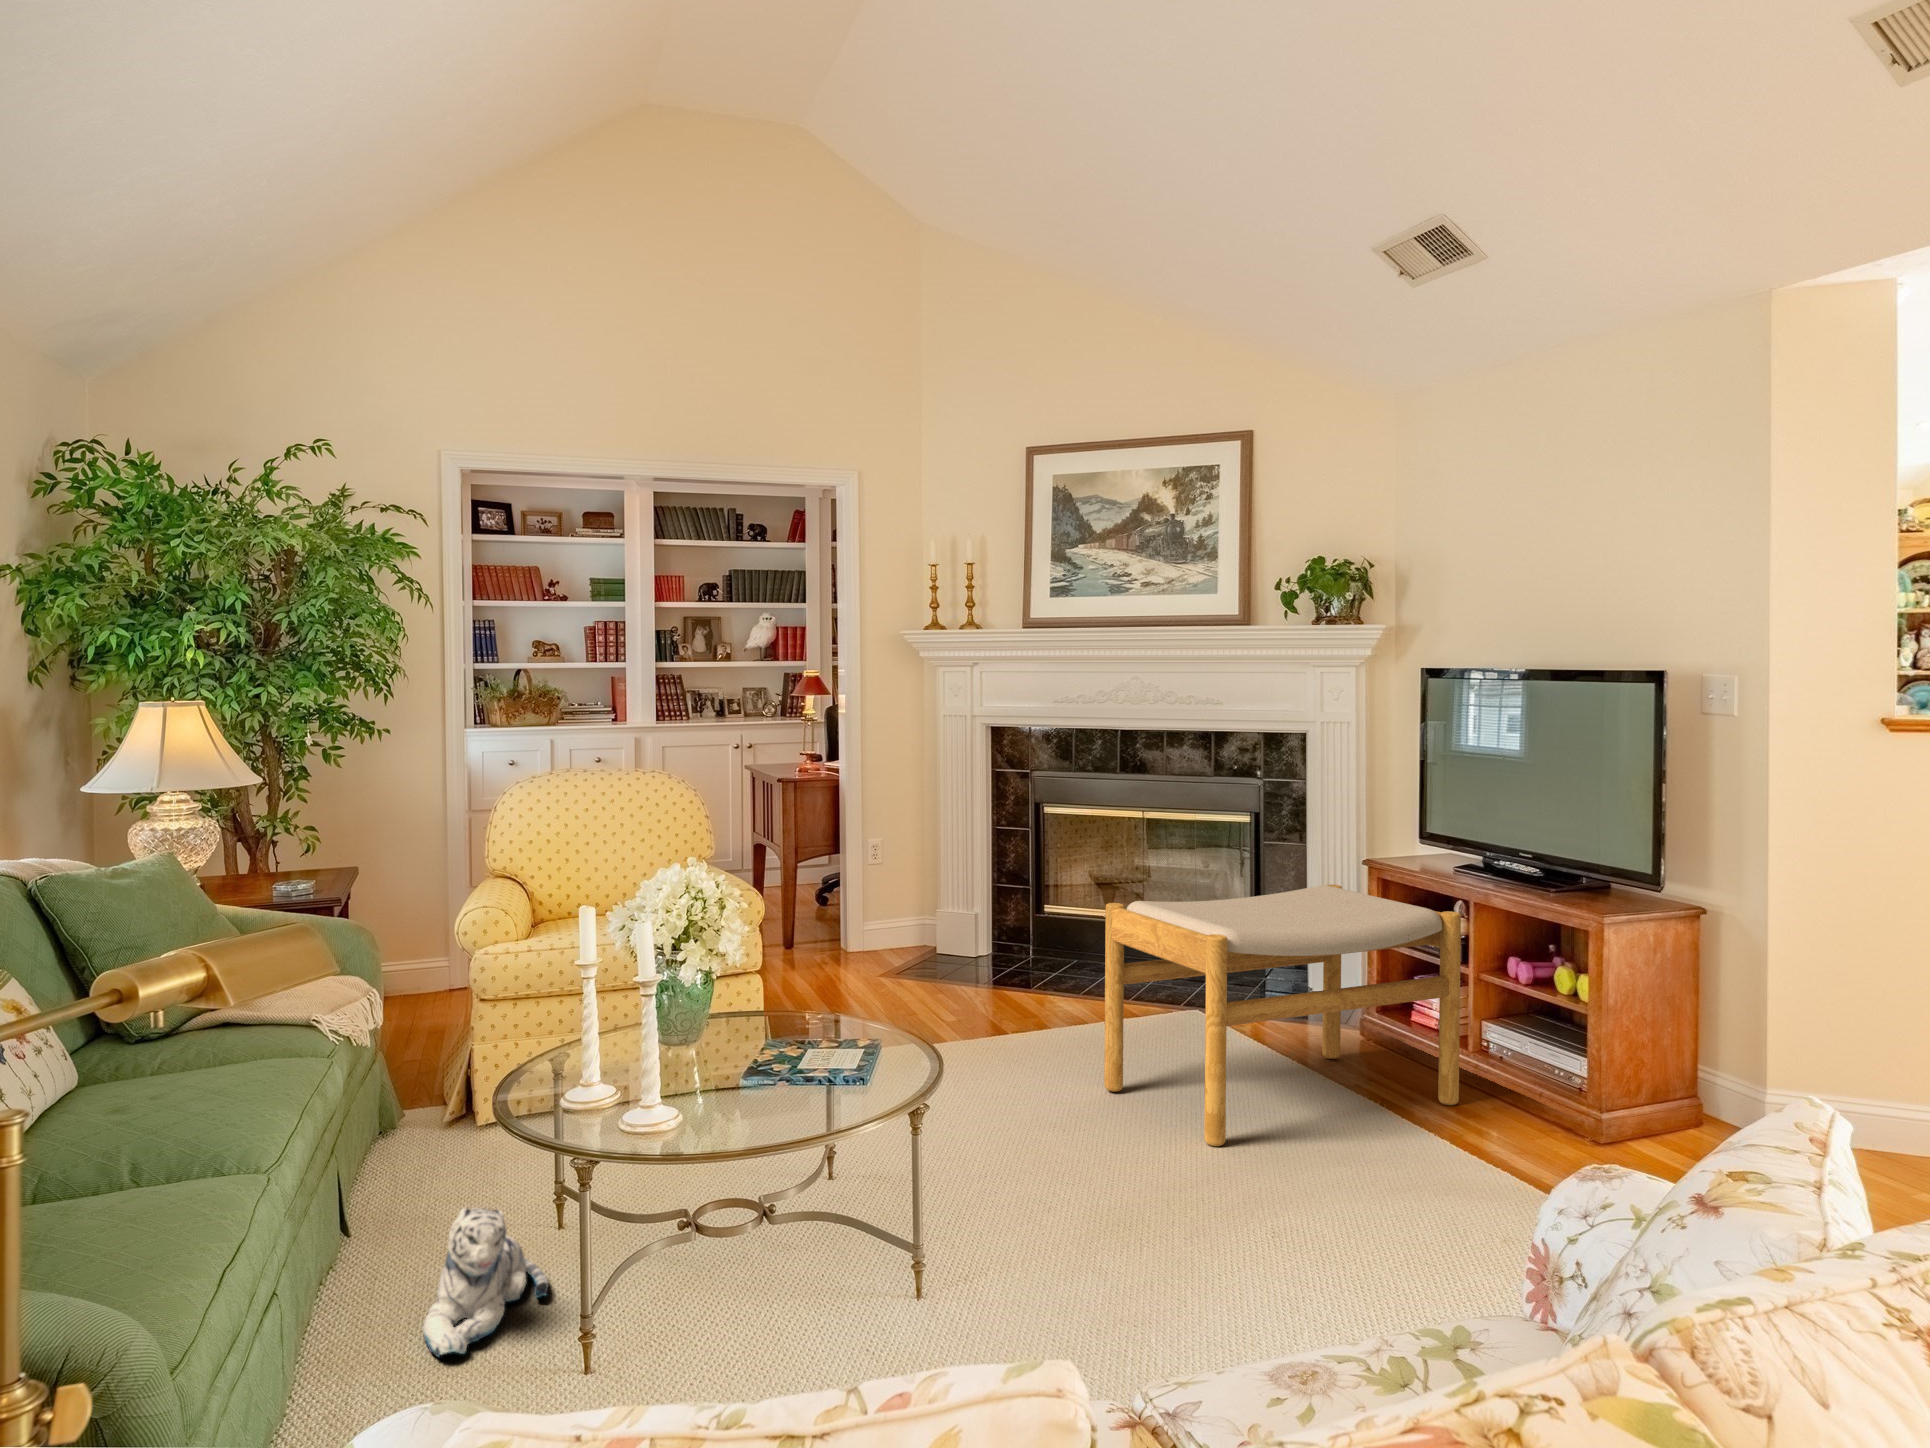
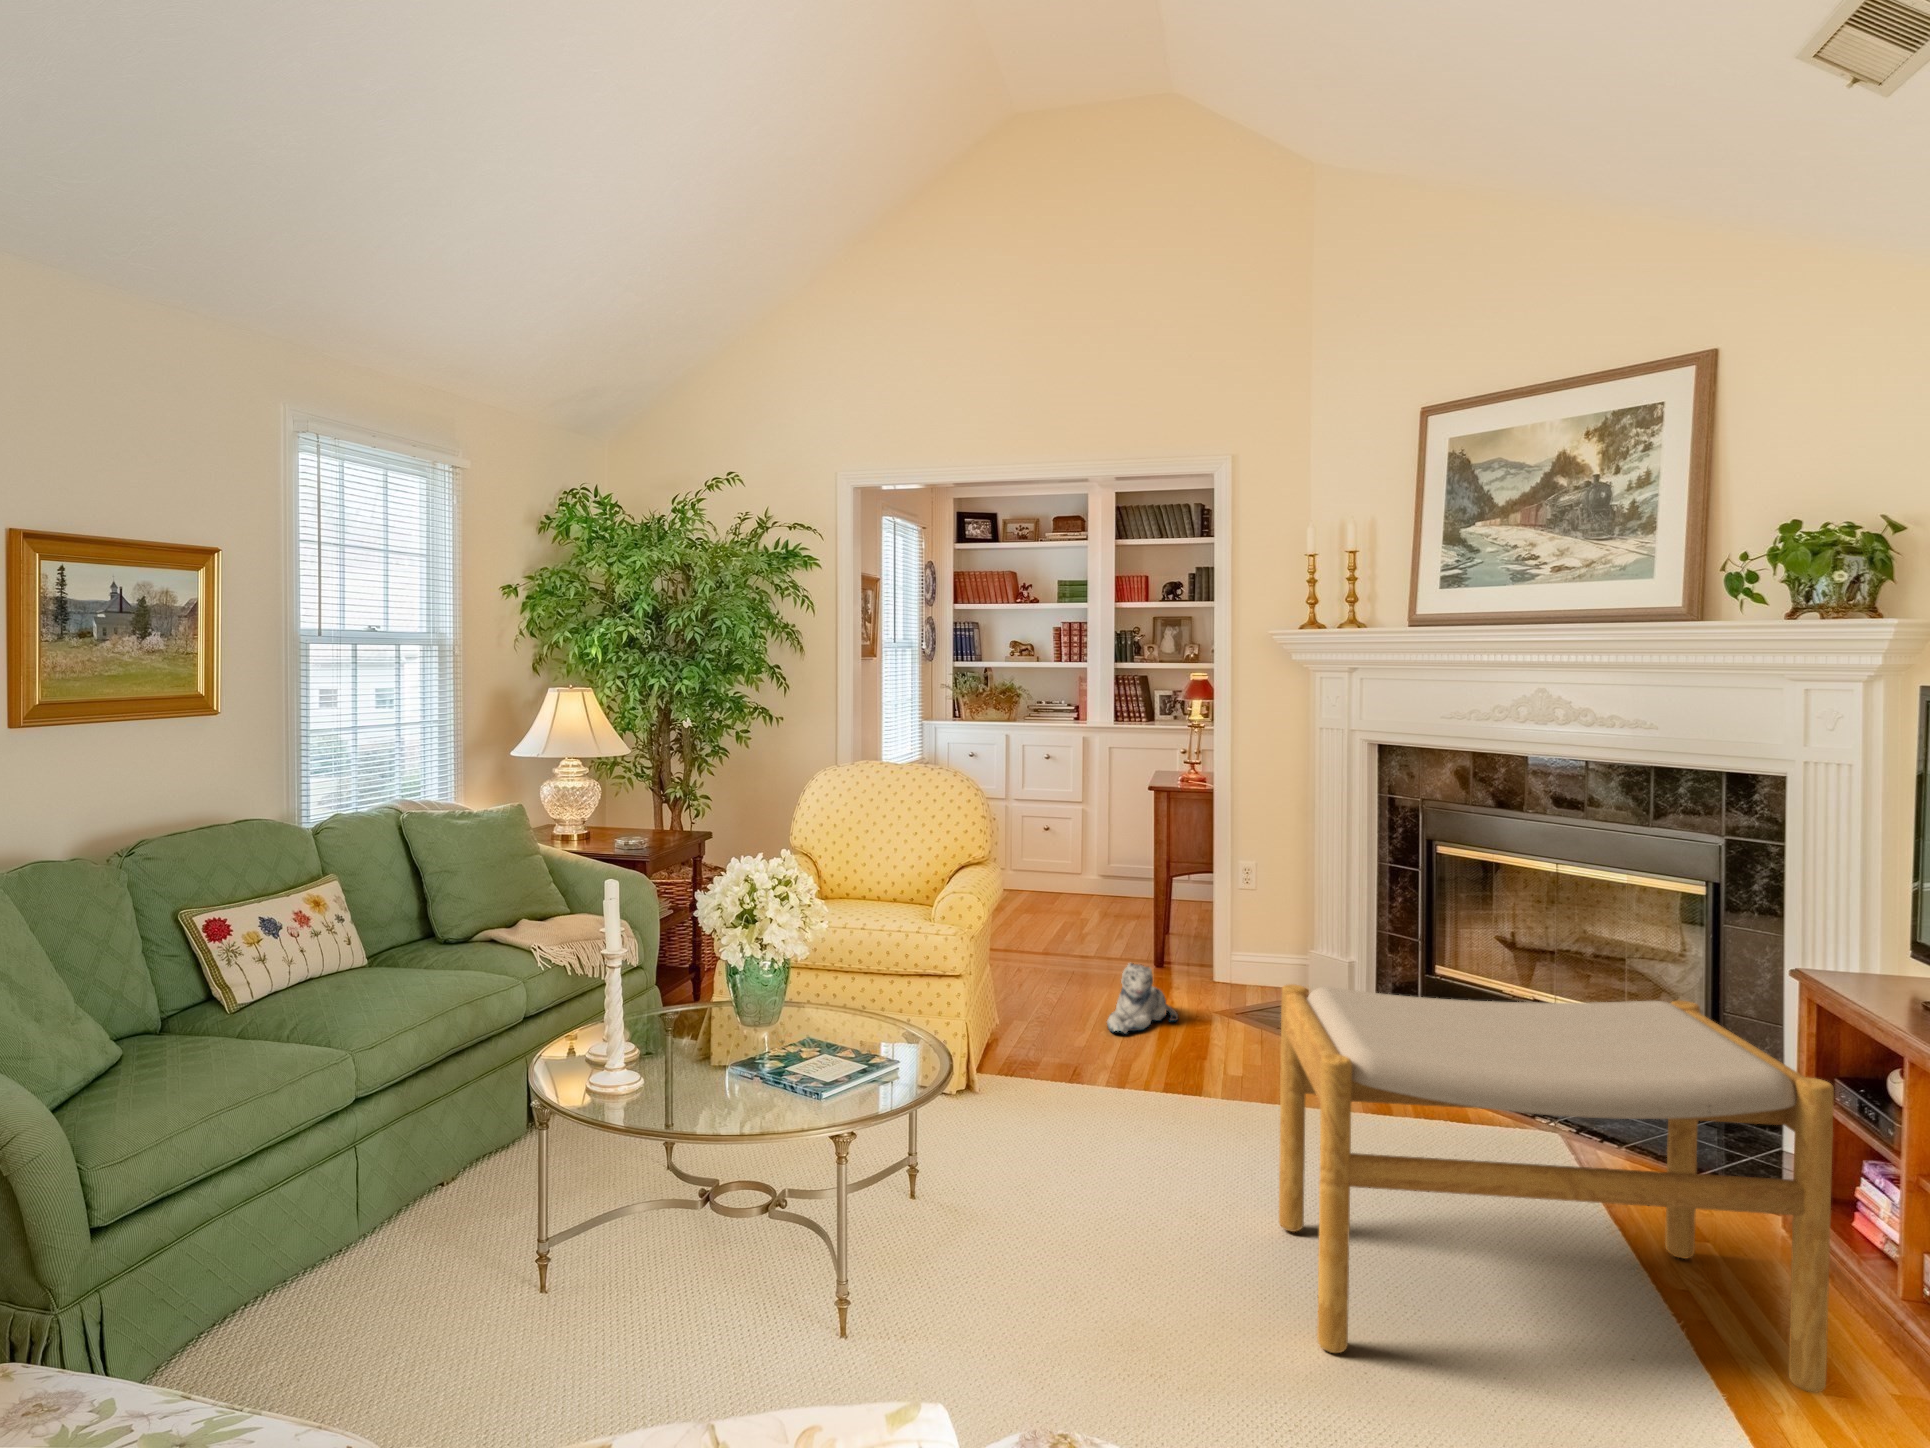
plush toy: present [423,1208,548,1357] -> present [1107,963,1178,1034]

